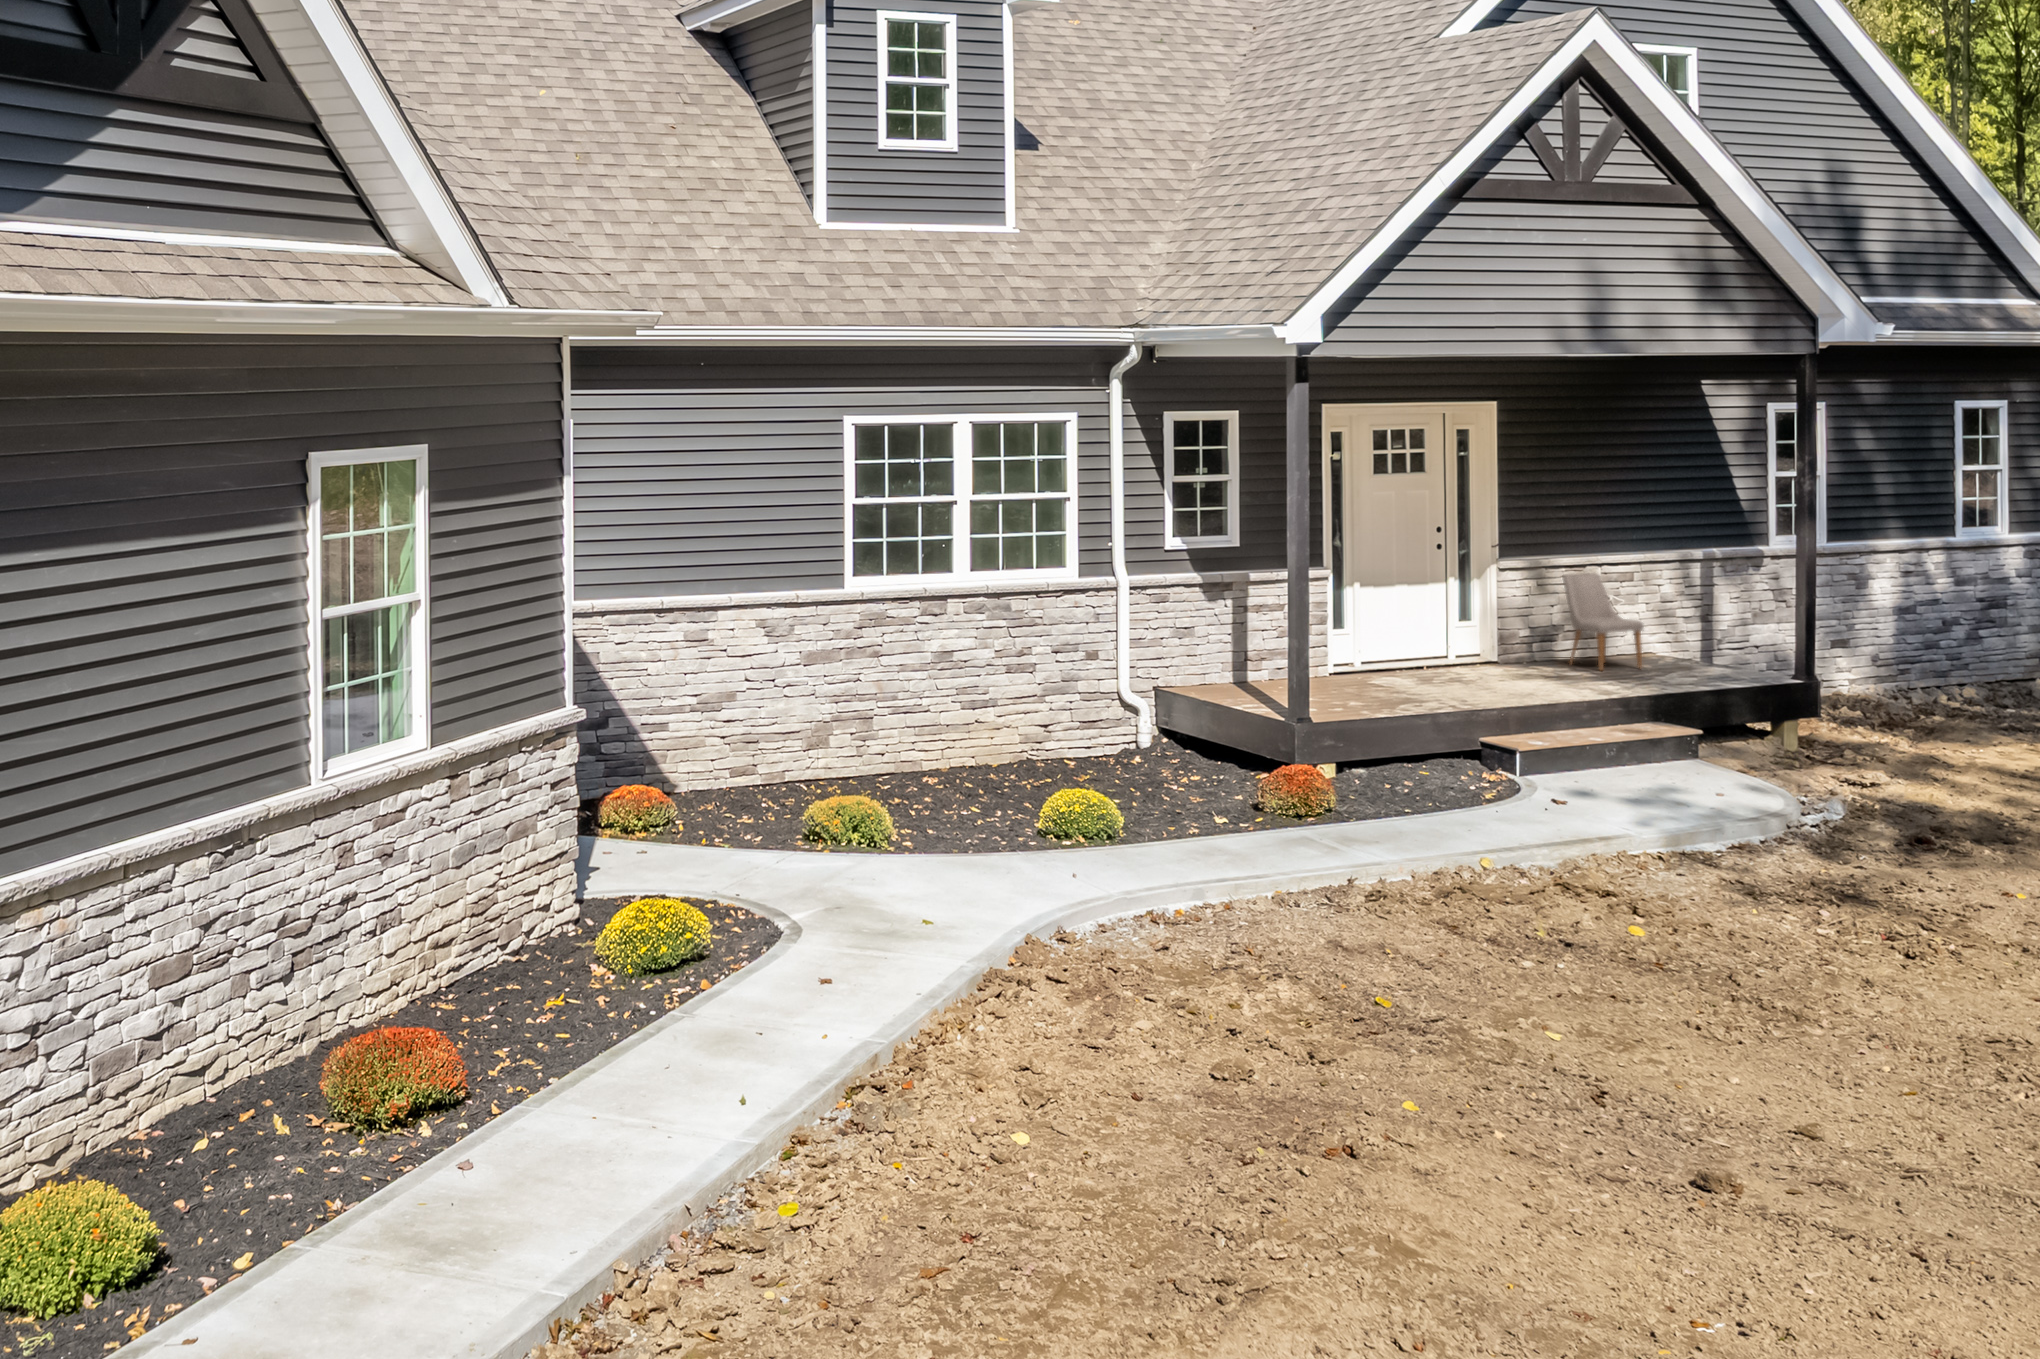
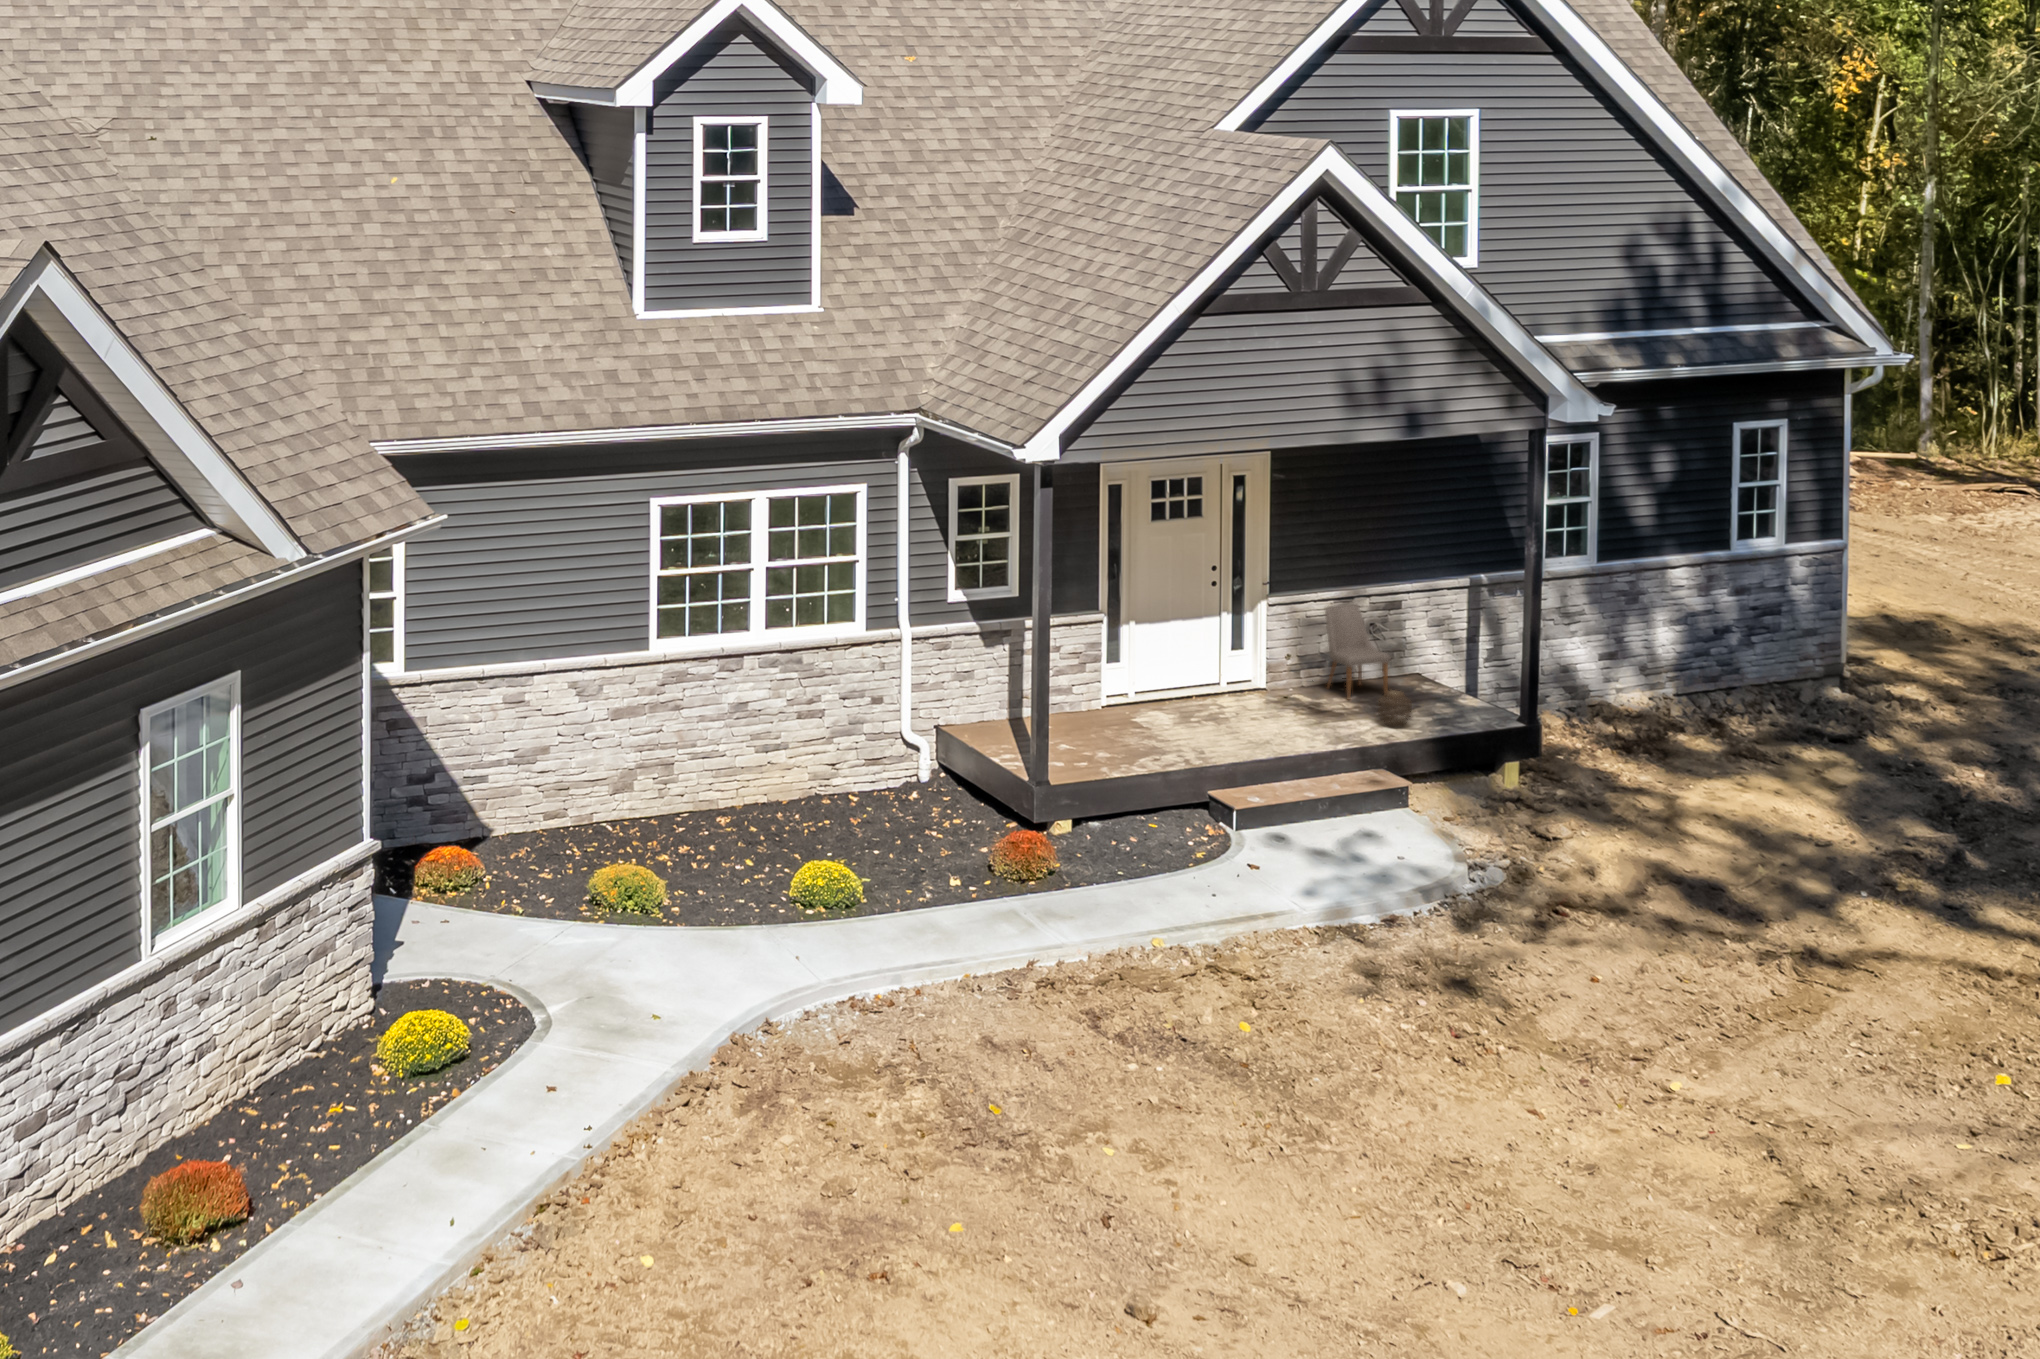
woven basket: none [1649,648,1690,687] -> present [1378,690,1411,727]

